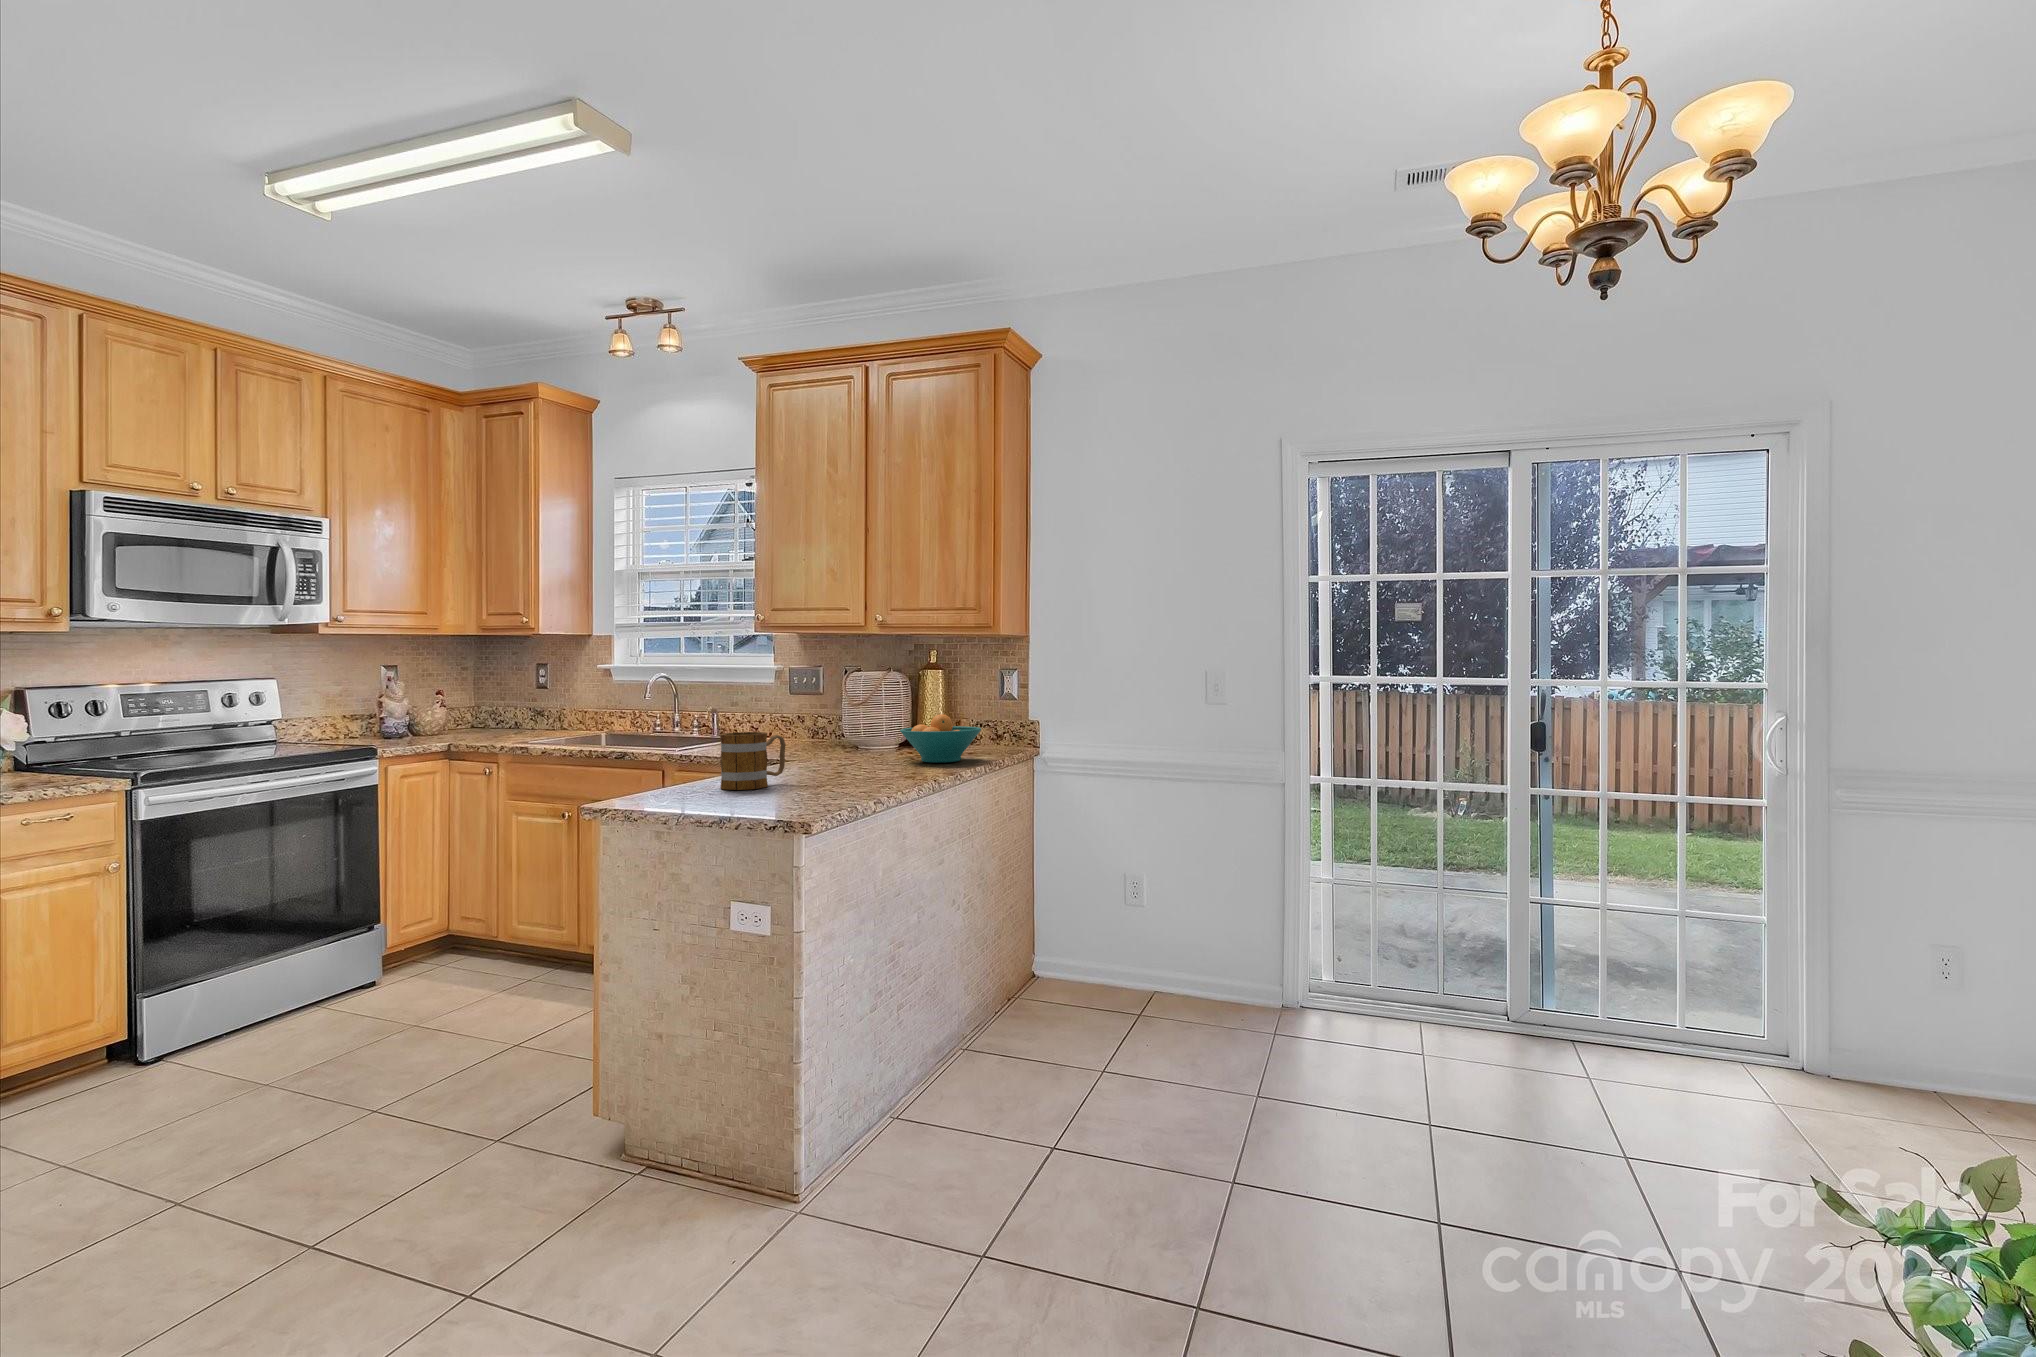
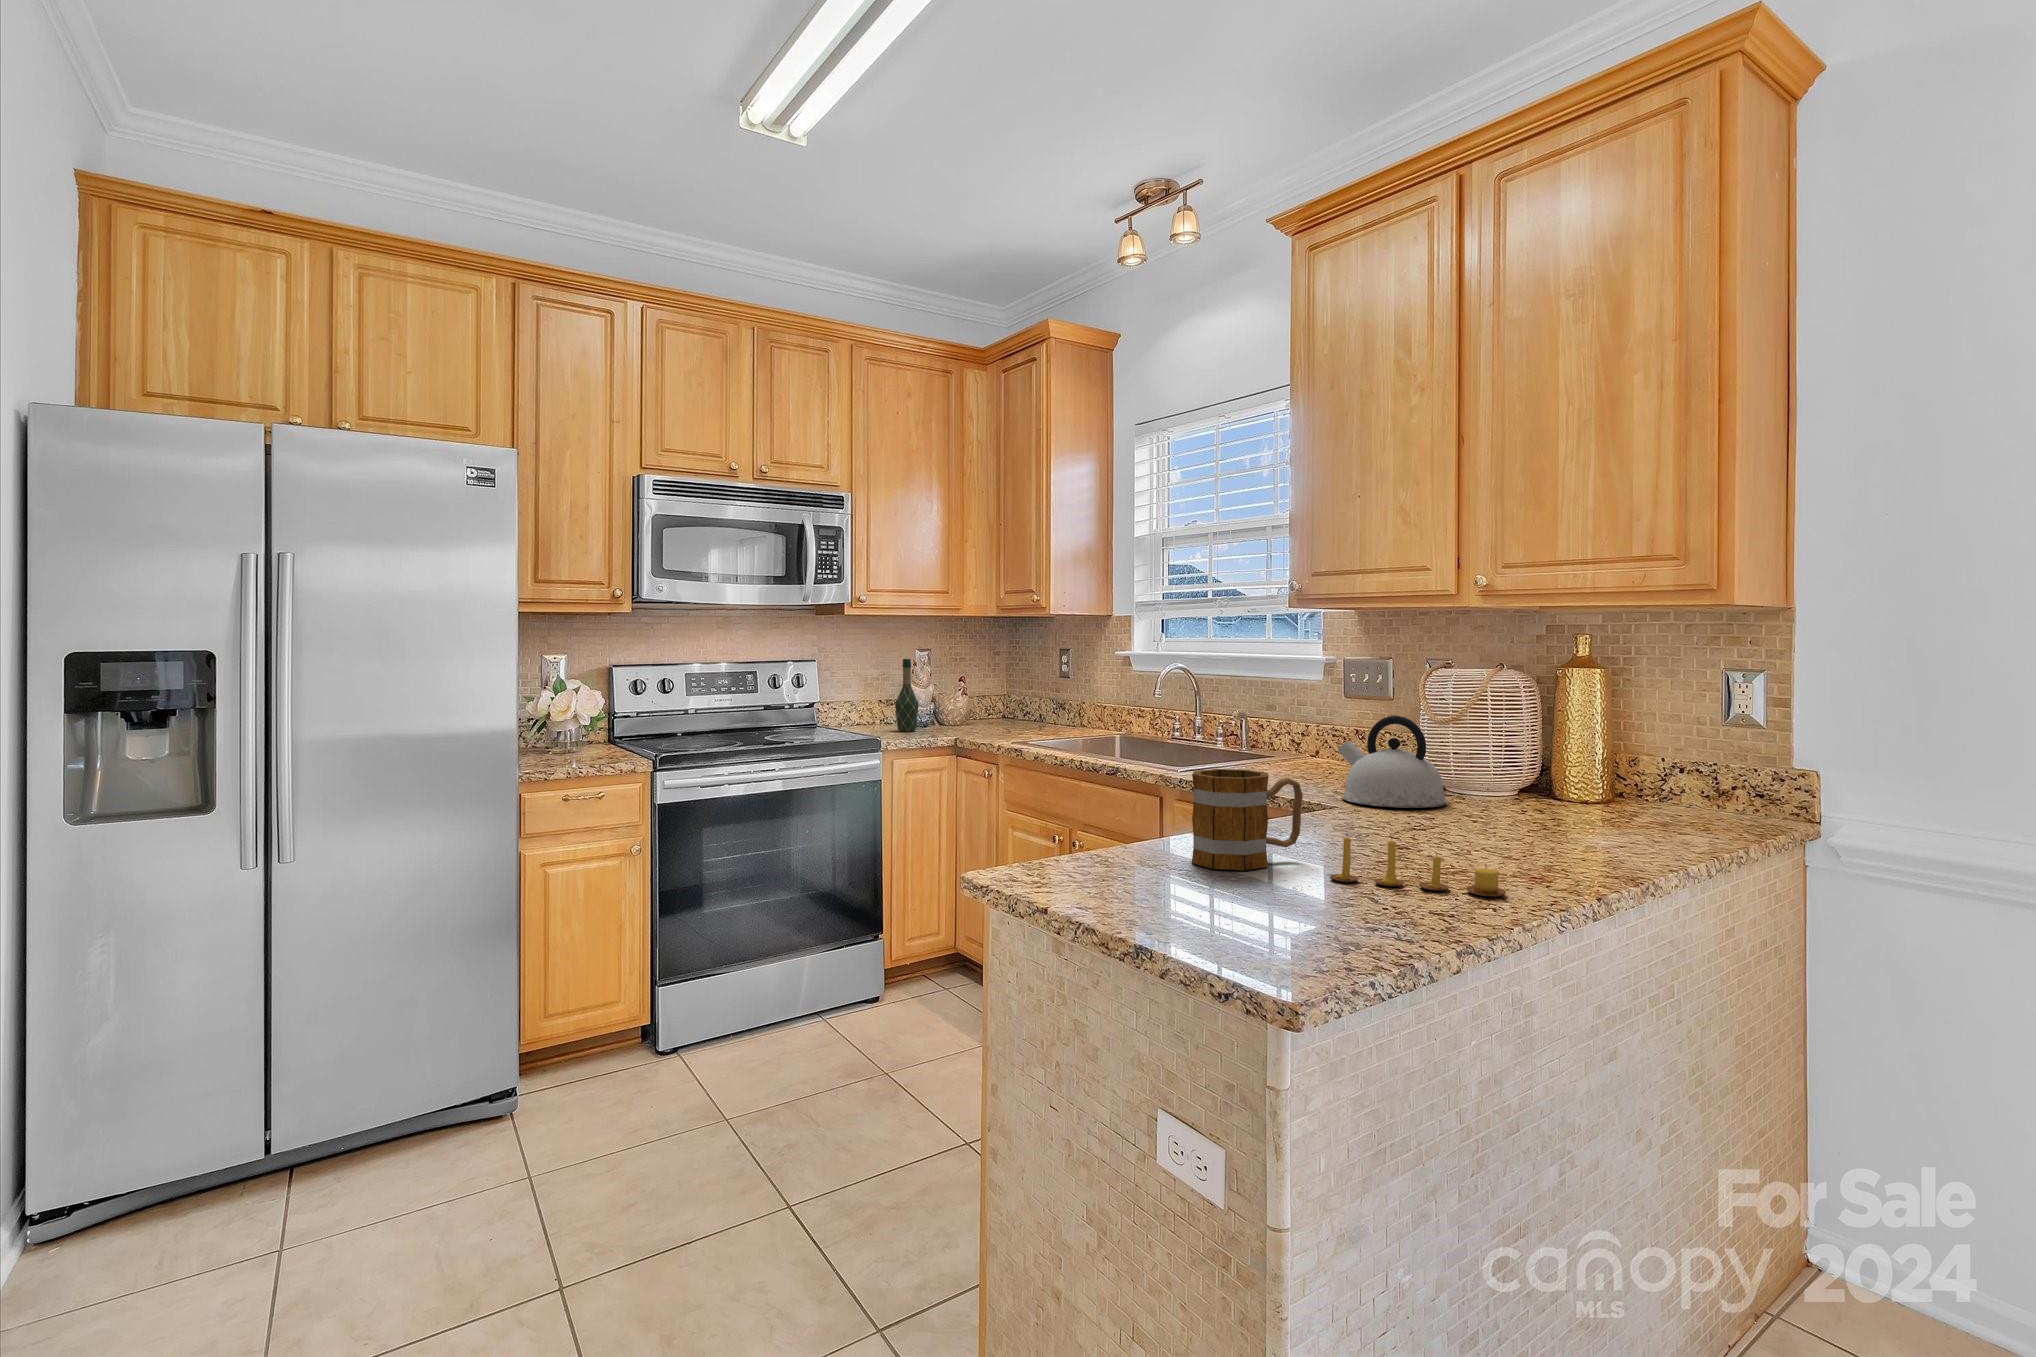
wine bottle: none [368,674,394,743] -> present [895,659,918,731]
kettle: none [793,702,861,759] -> present [1338,716,1447,808]
fruit bowl: present [900,714,981,763] -> none [1518,750,1688,840]
candle: none [805,760,895,788] -> present [1330,833,1506,896]

